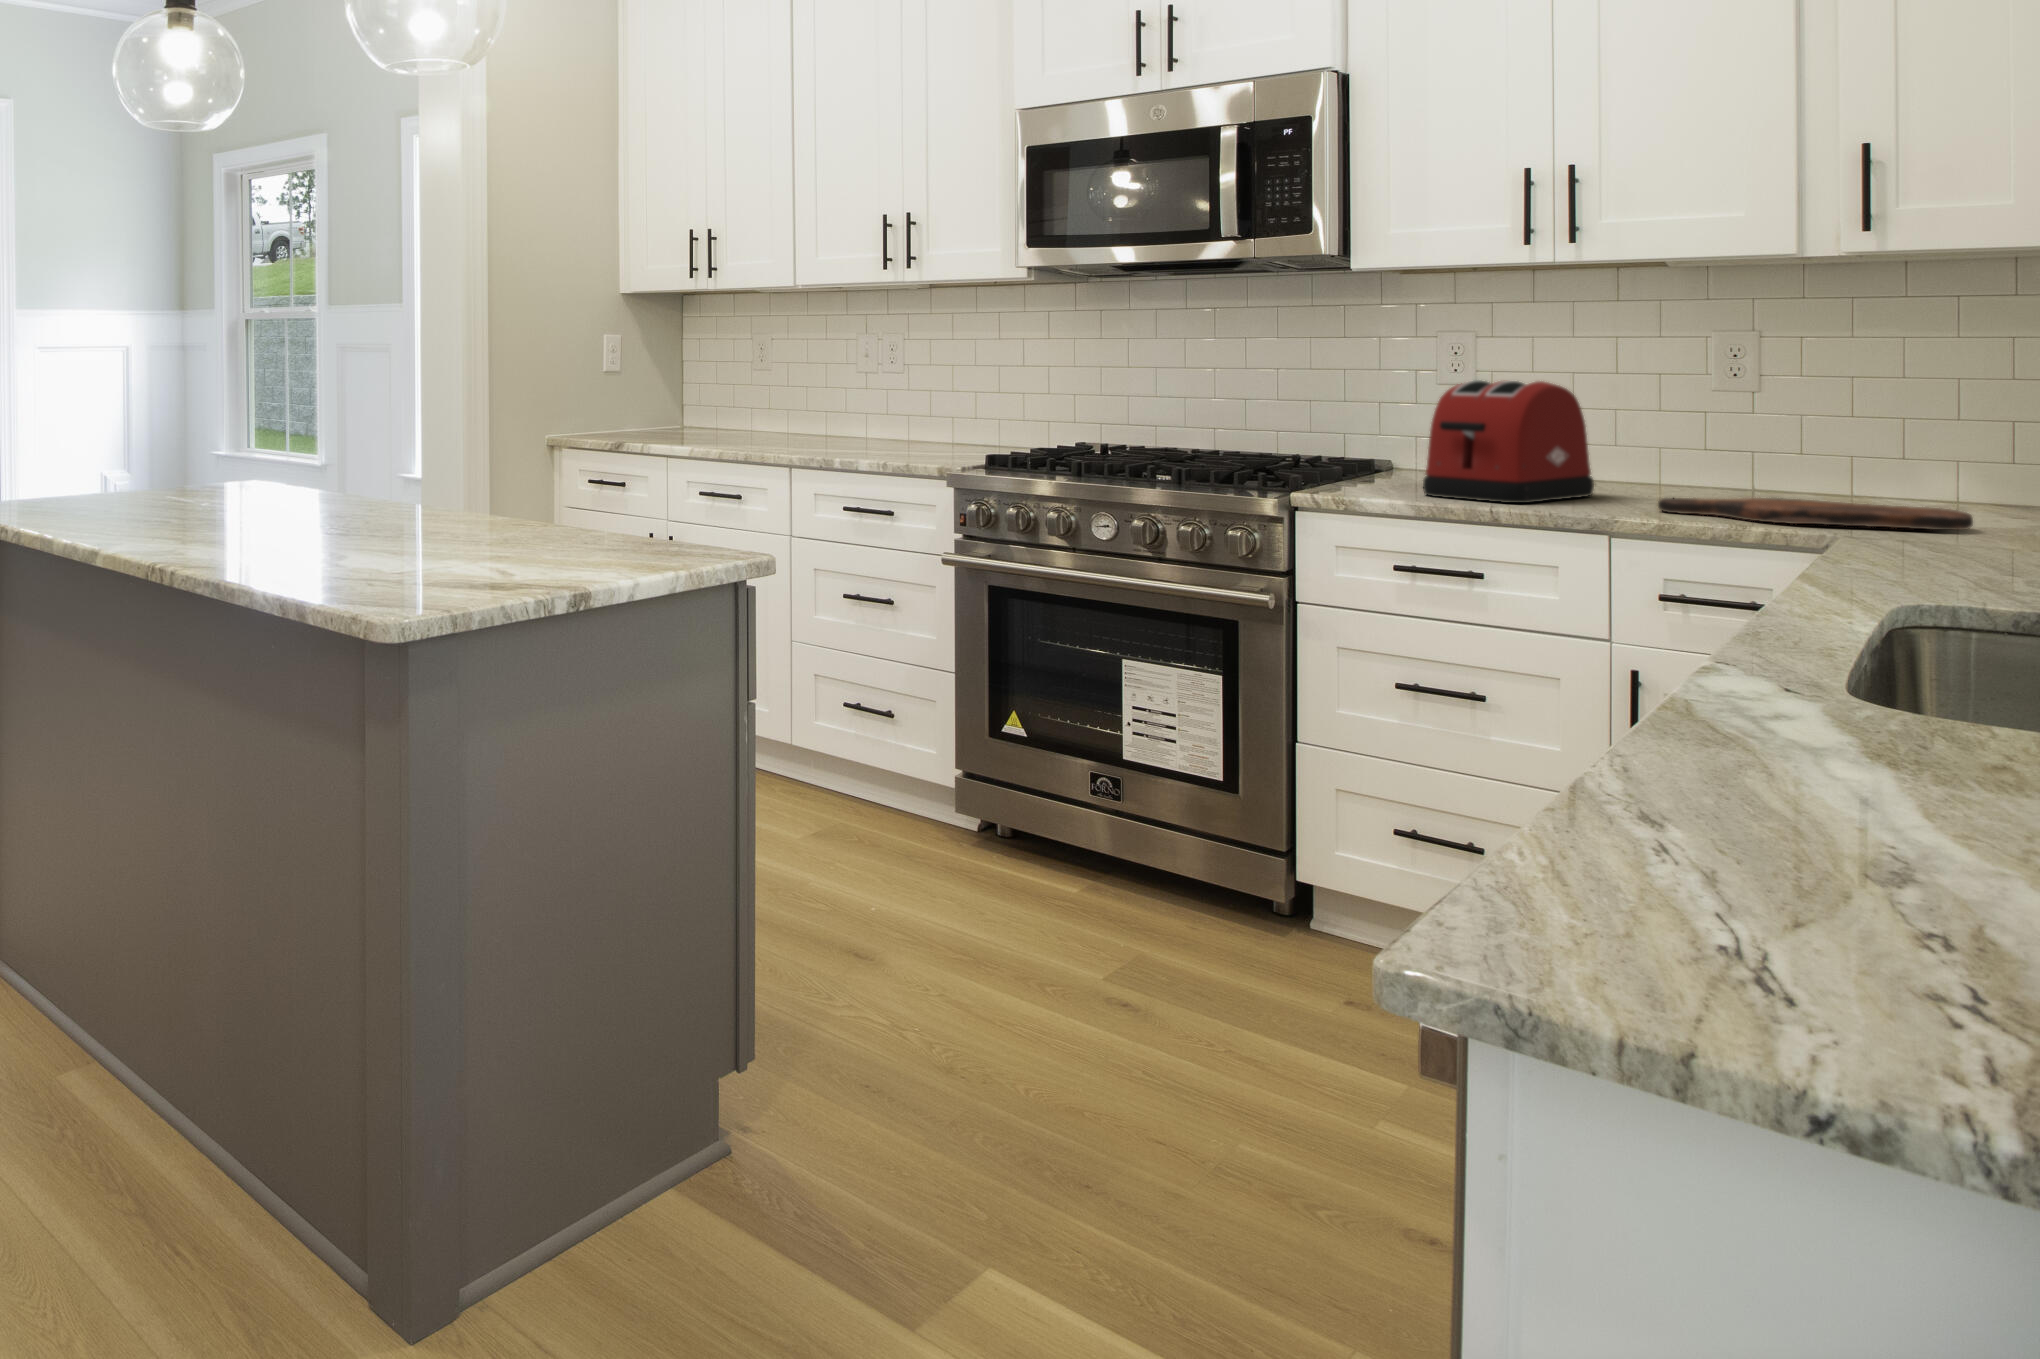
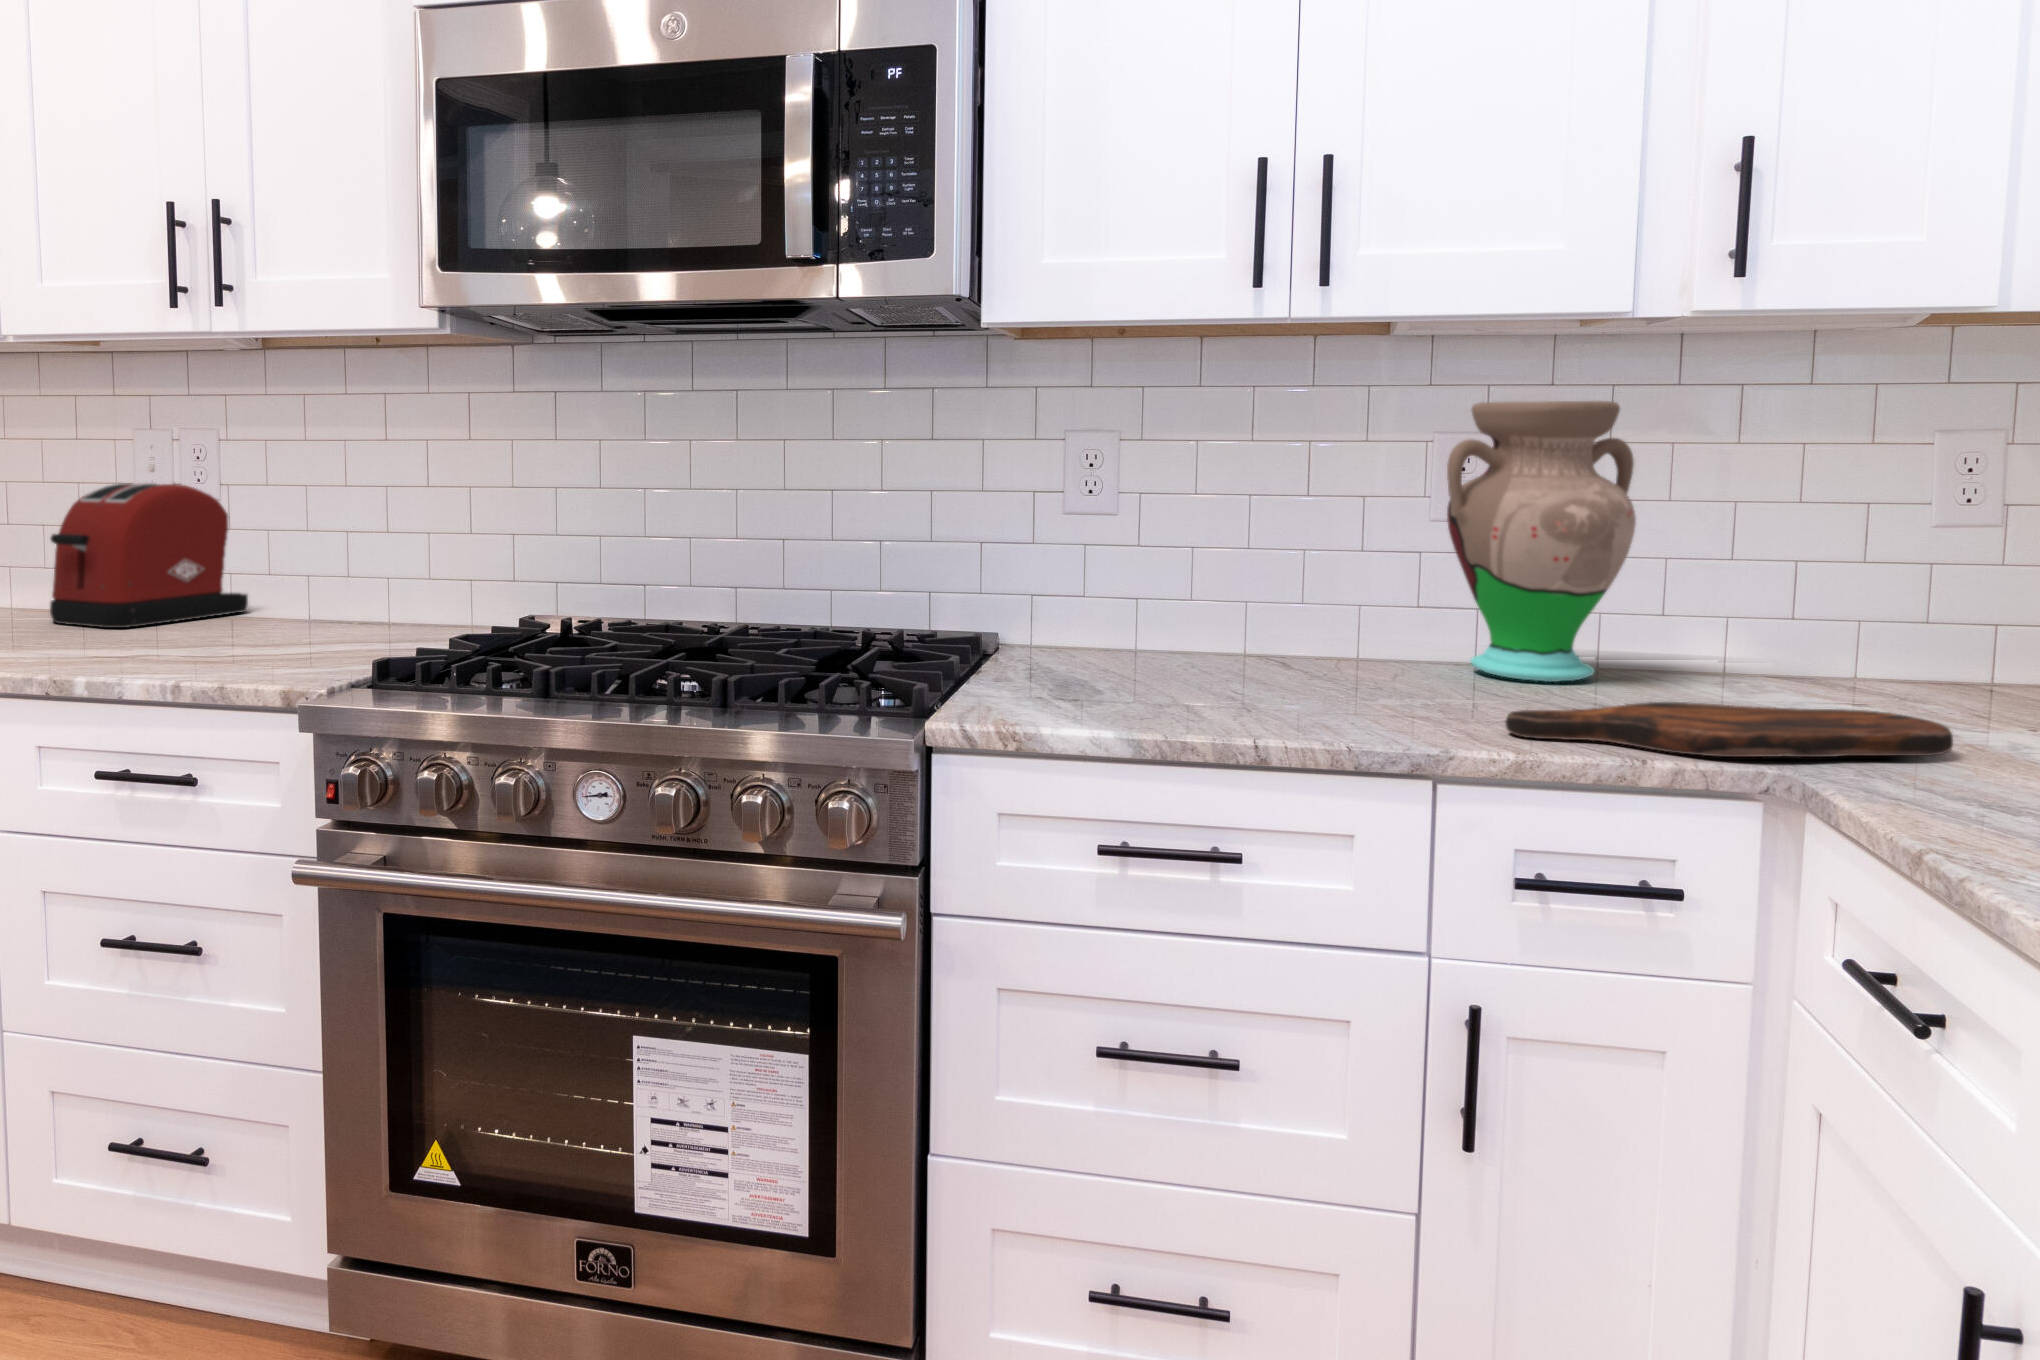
vase: none [1690,314,1856,499] -> present [1447,401,1636,682]
toaster: present [1423,380,1594,503] -> present [50,483,248,628]

